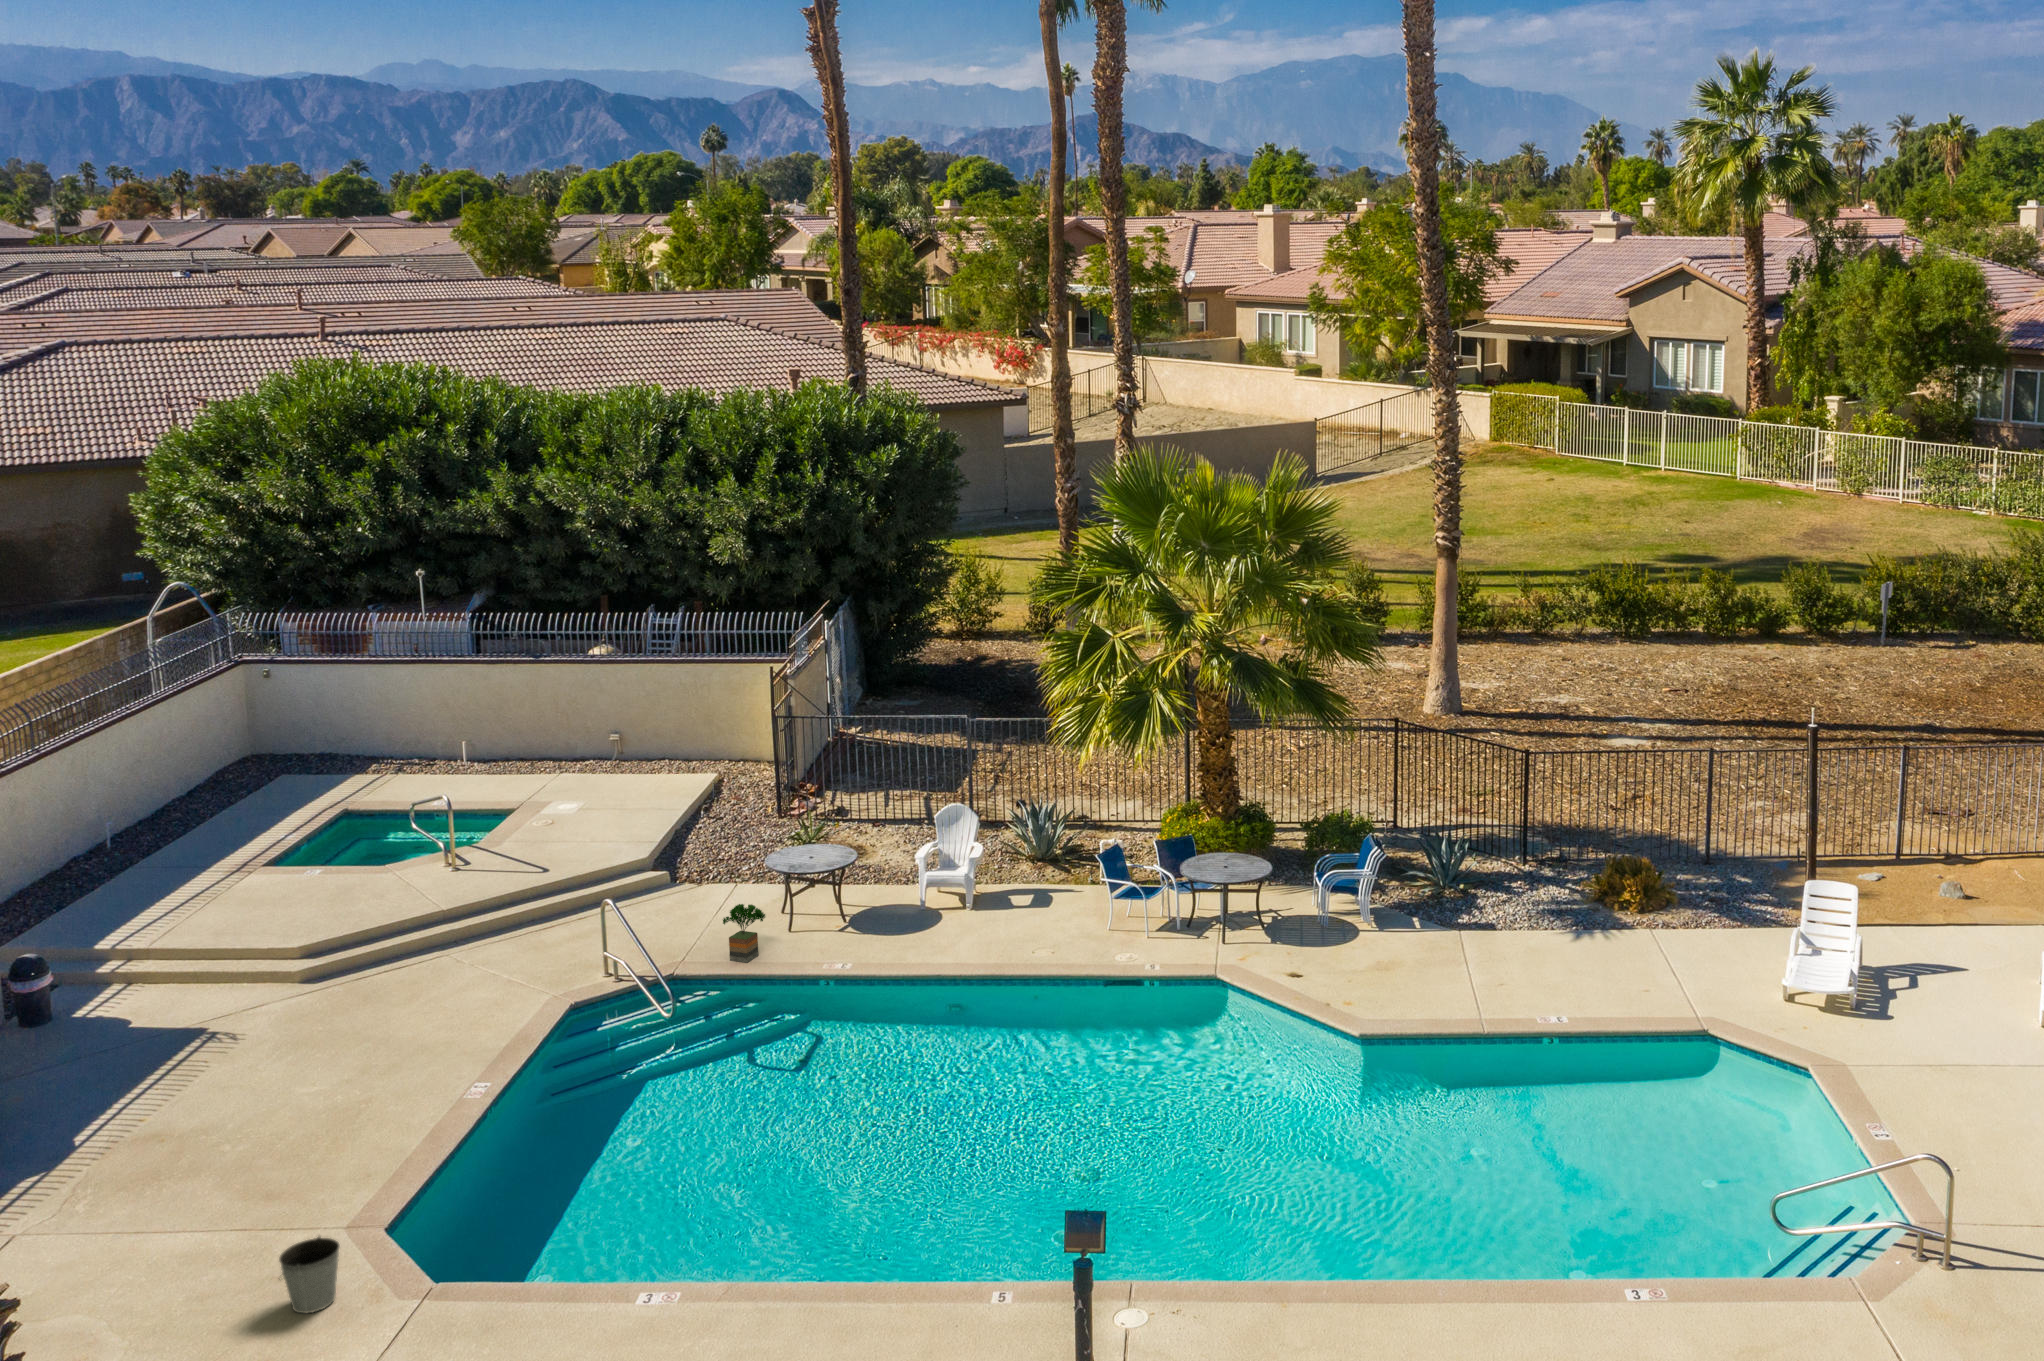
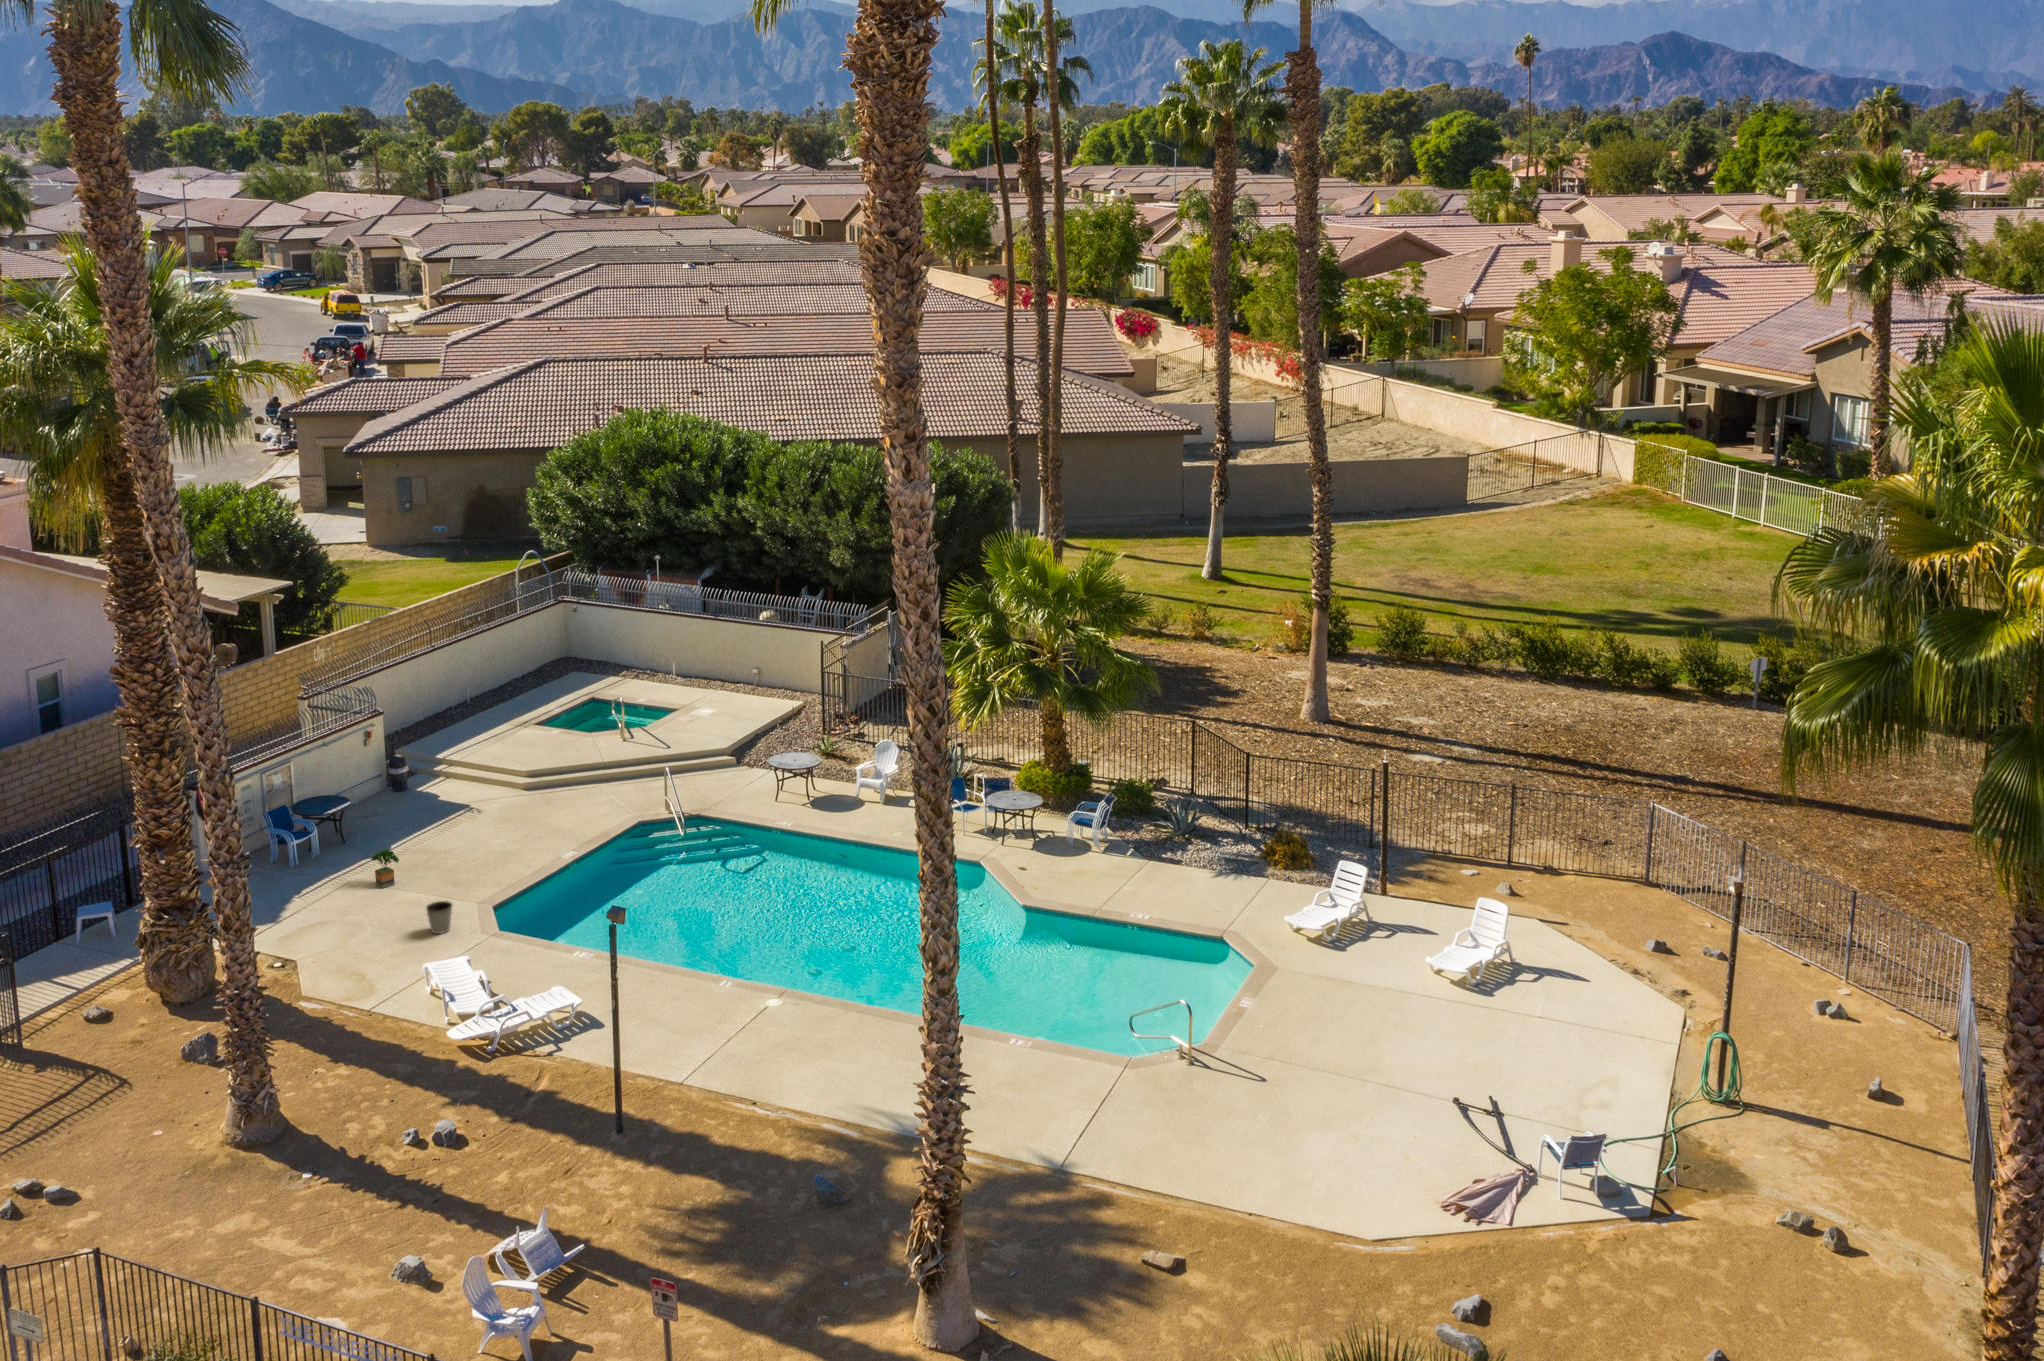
potted tree: present [723,904,765,963] -> present [372,850,399,888]

